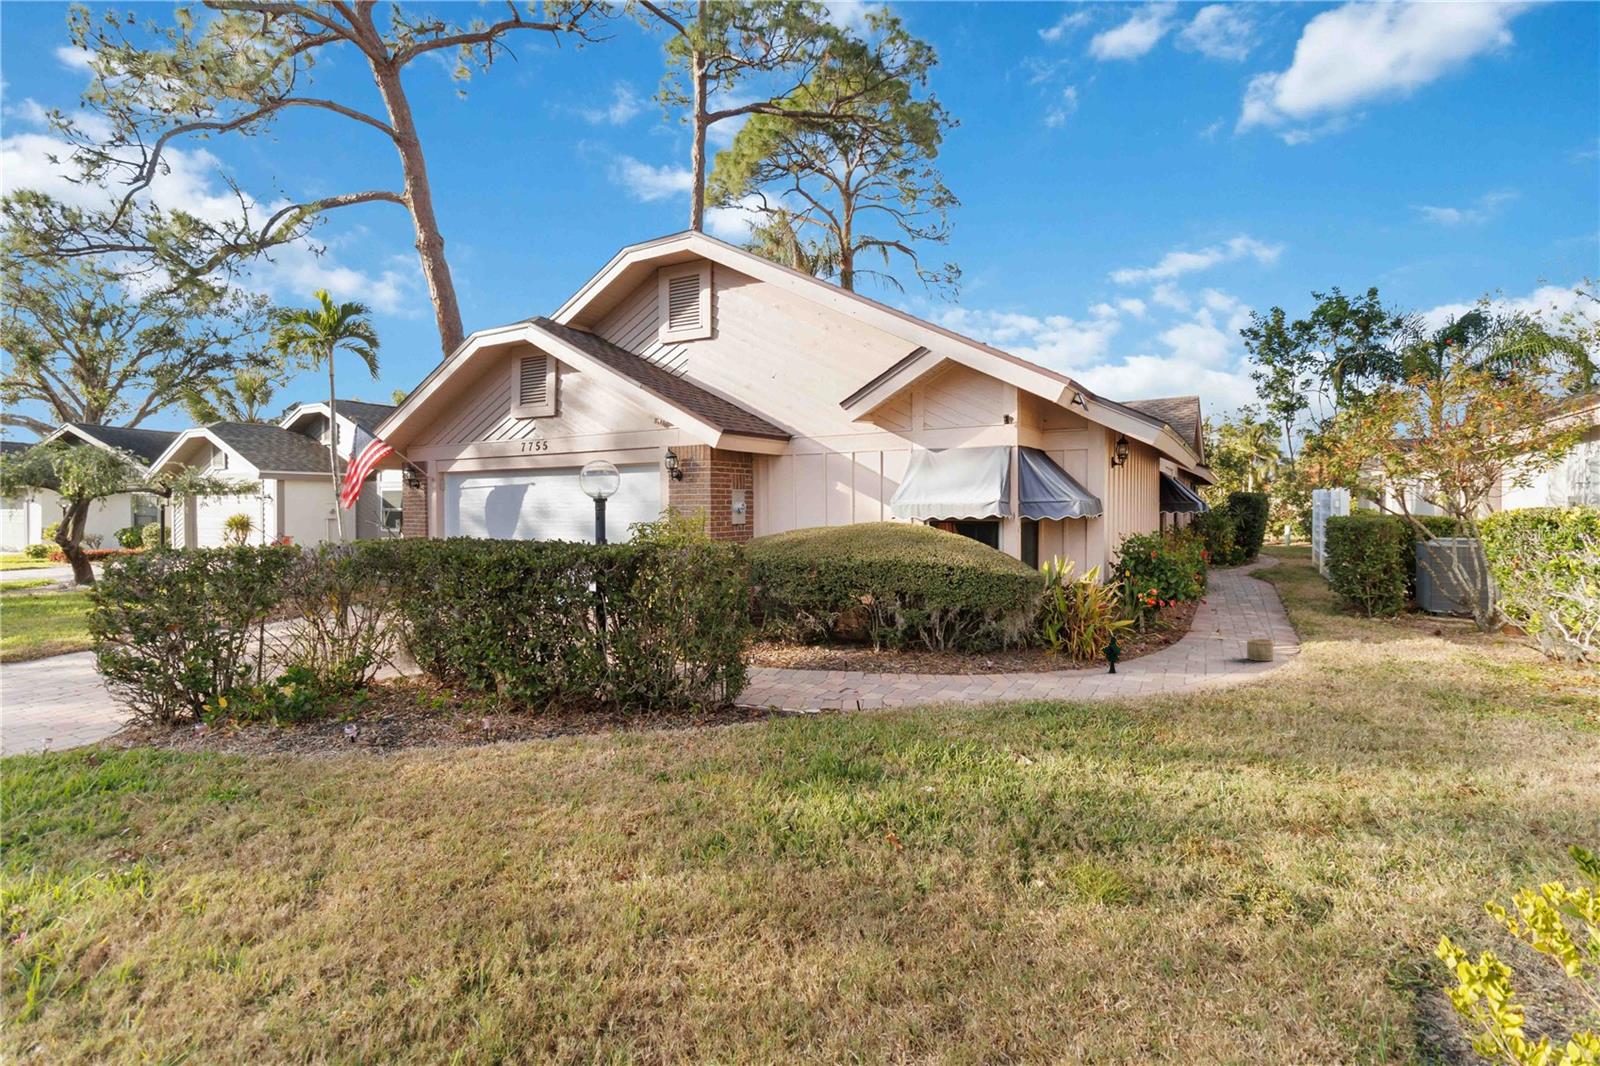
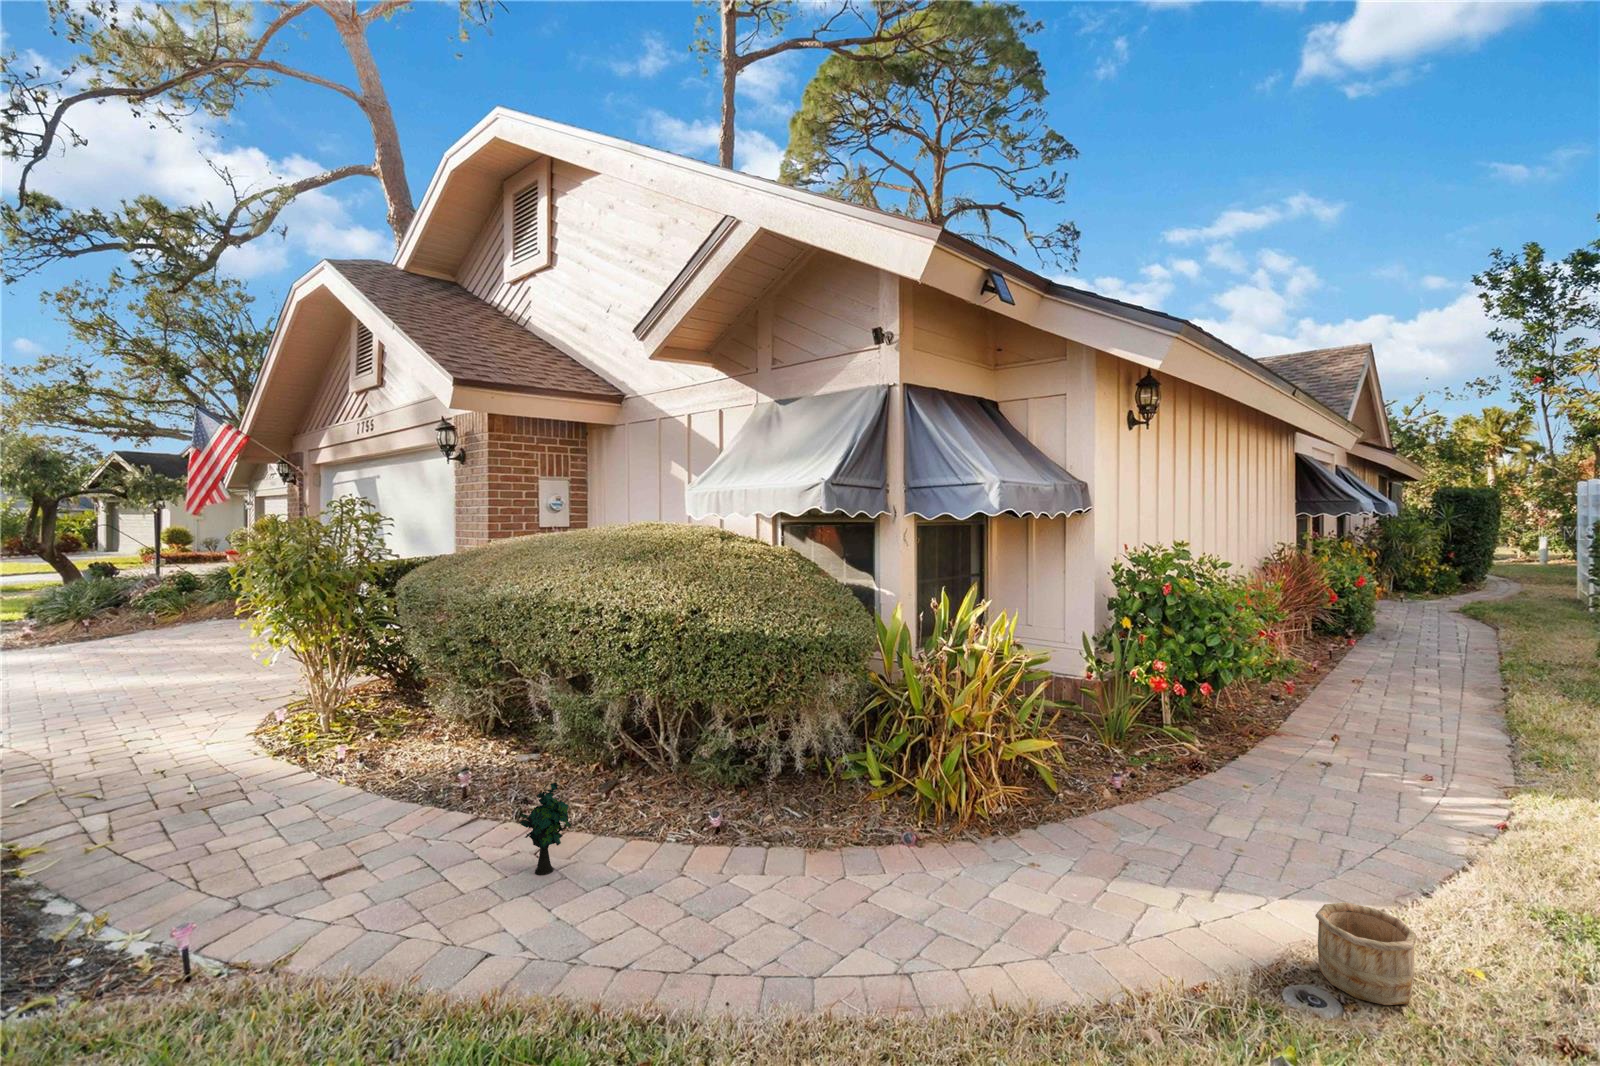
decorative plant: present [1102,634,1122,673] -> present [518,783,571,875]

